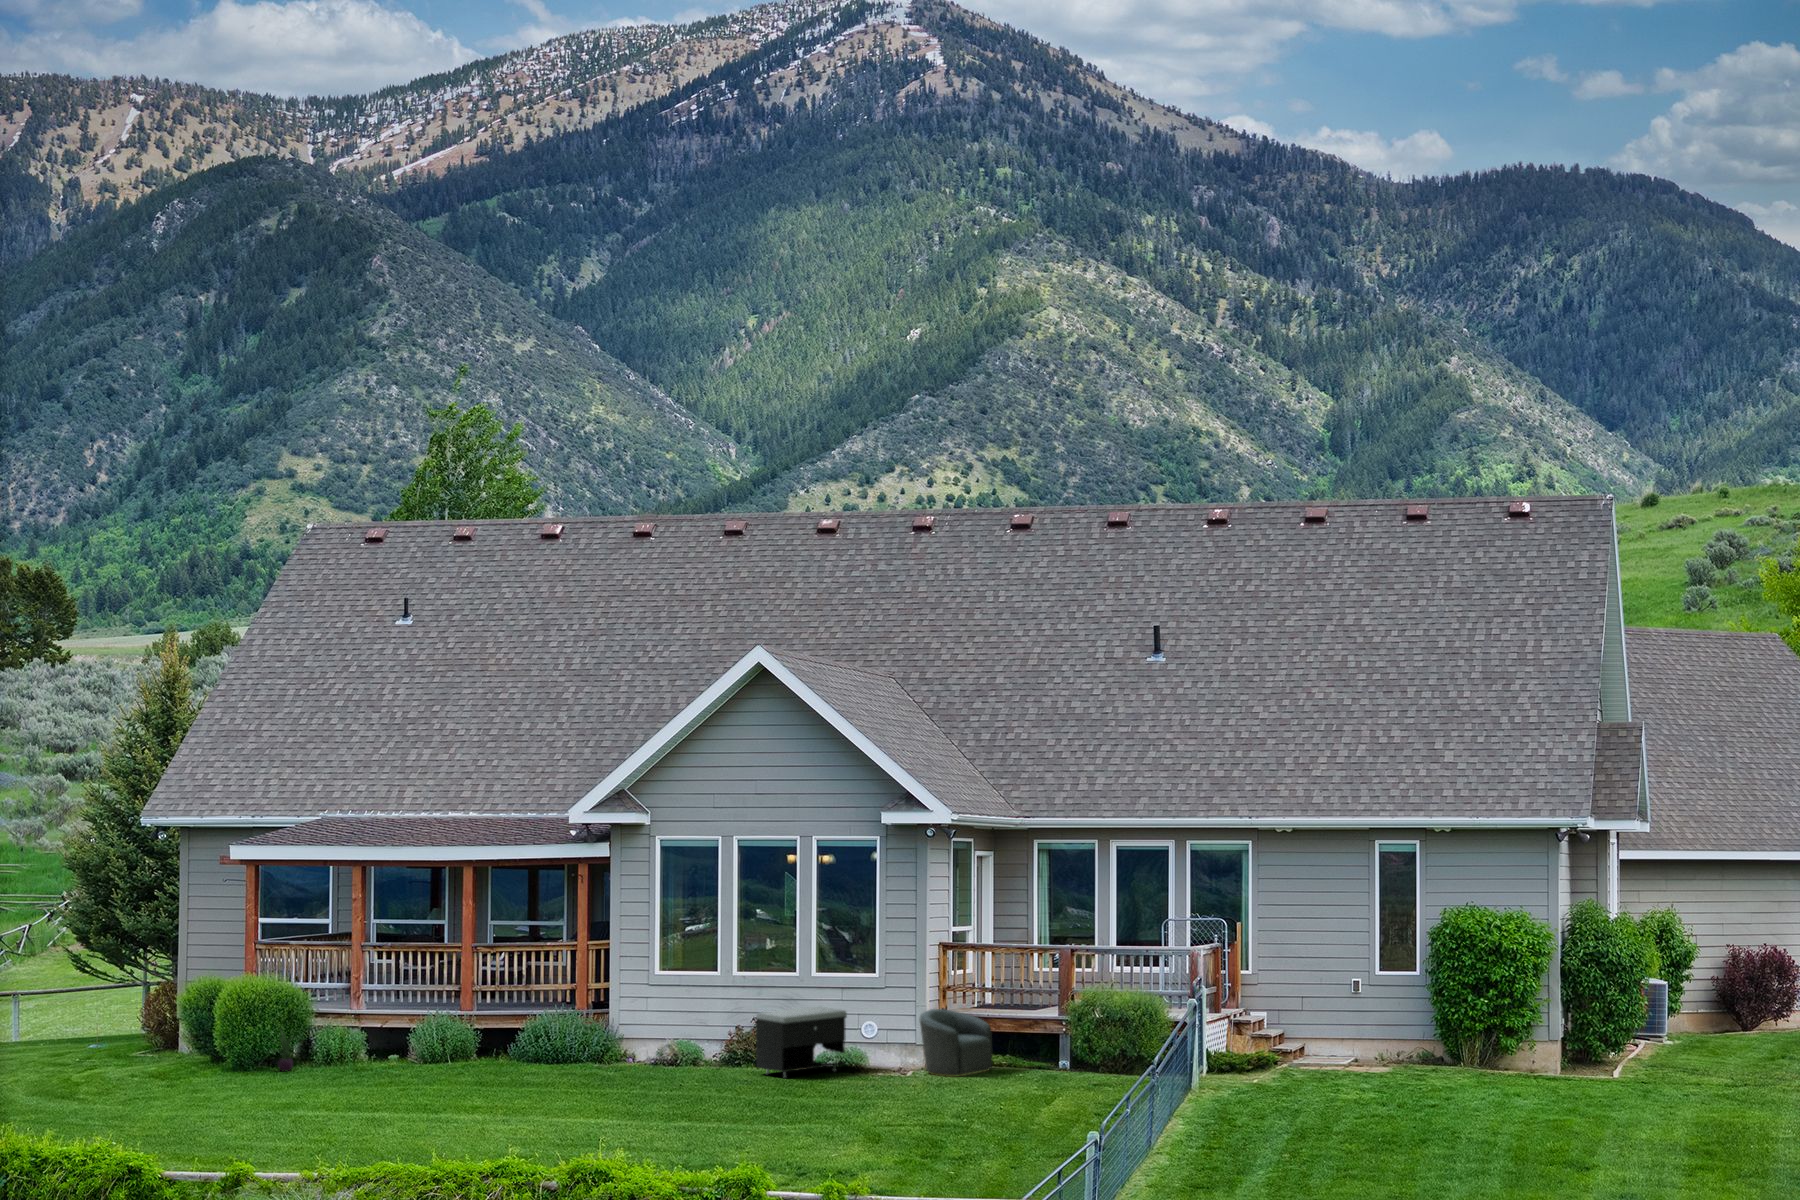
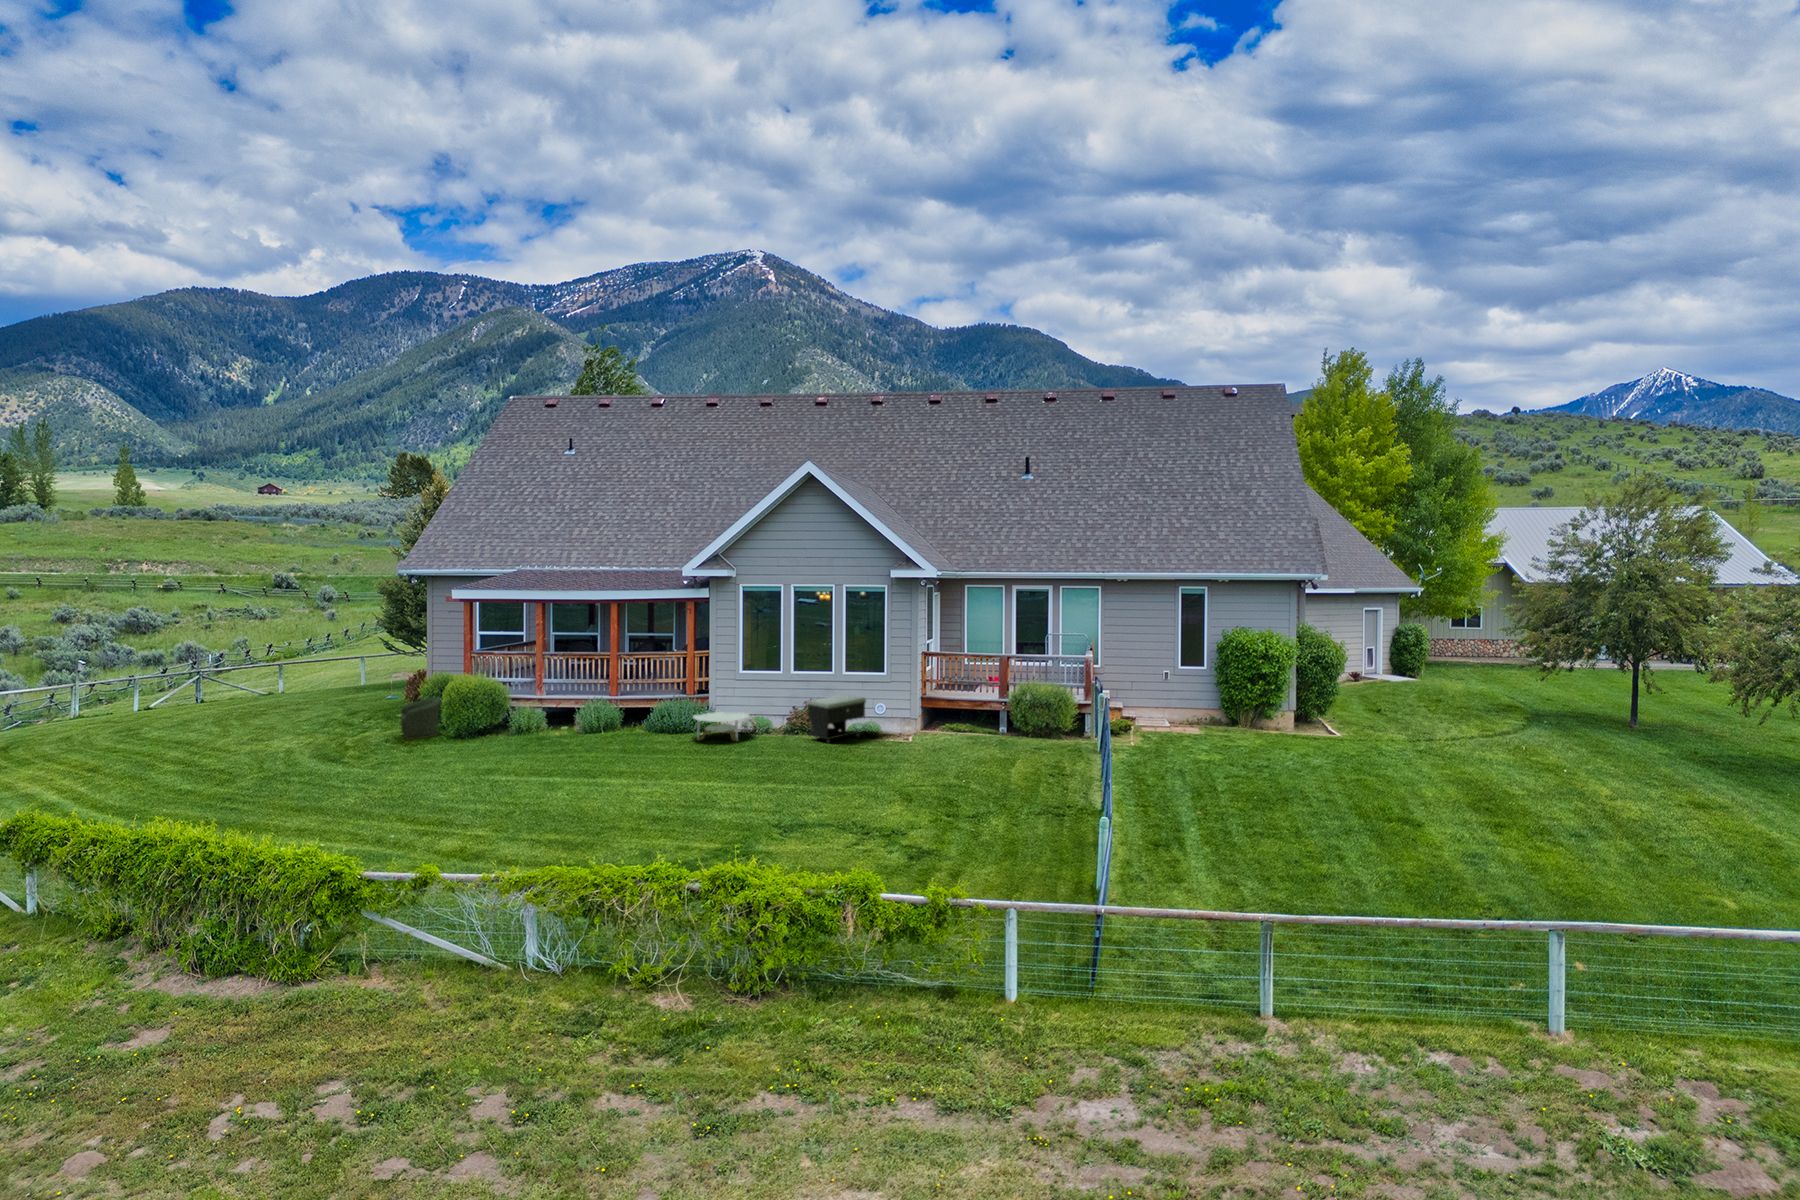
armchair: present [920,1009,992,1077] -> present [401,697,440,740]
decorative plant: present [271,1029,293,1071] -> none [479,711,508,739]
round table: none [582,1031,669,1076] -> present [693,712,749,741]

